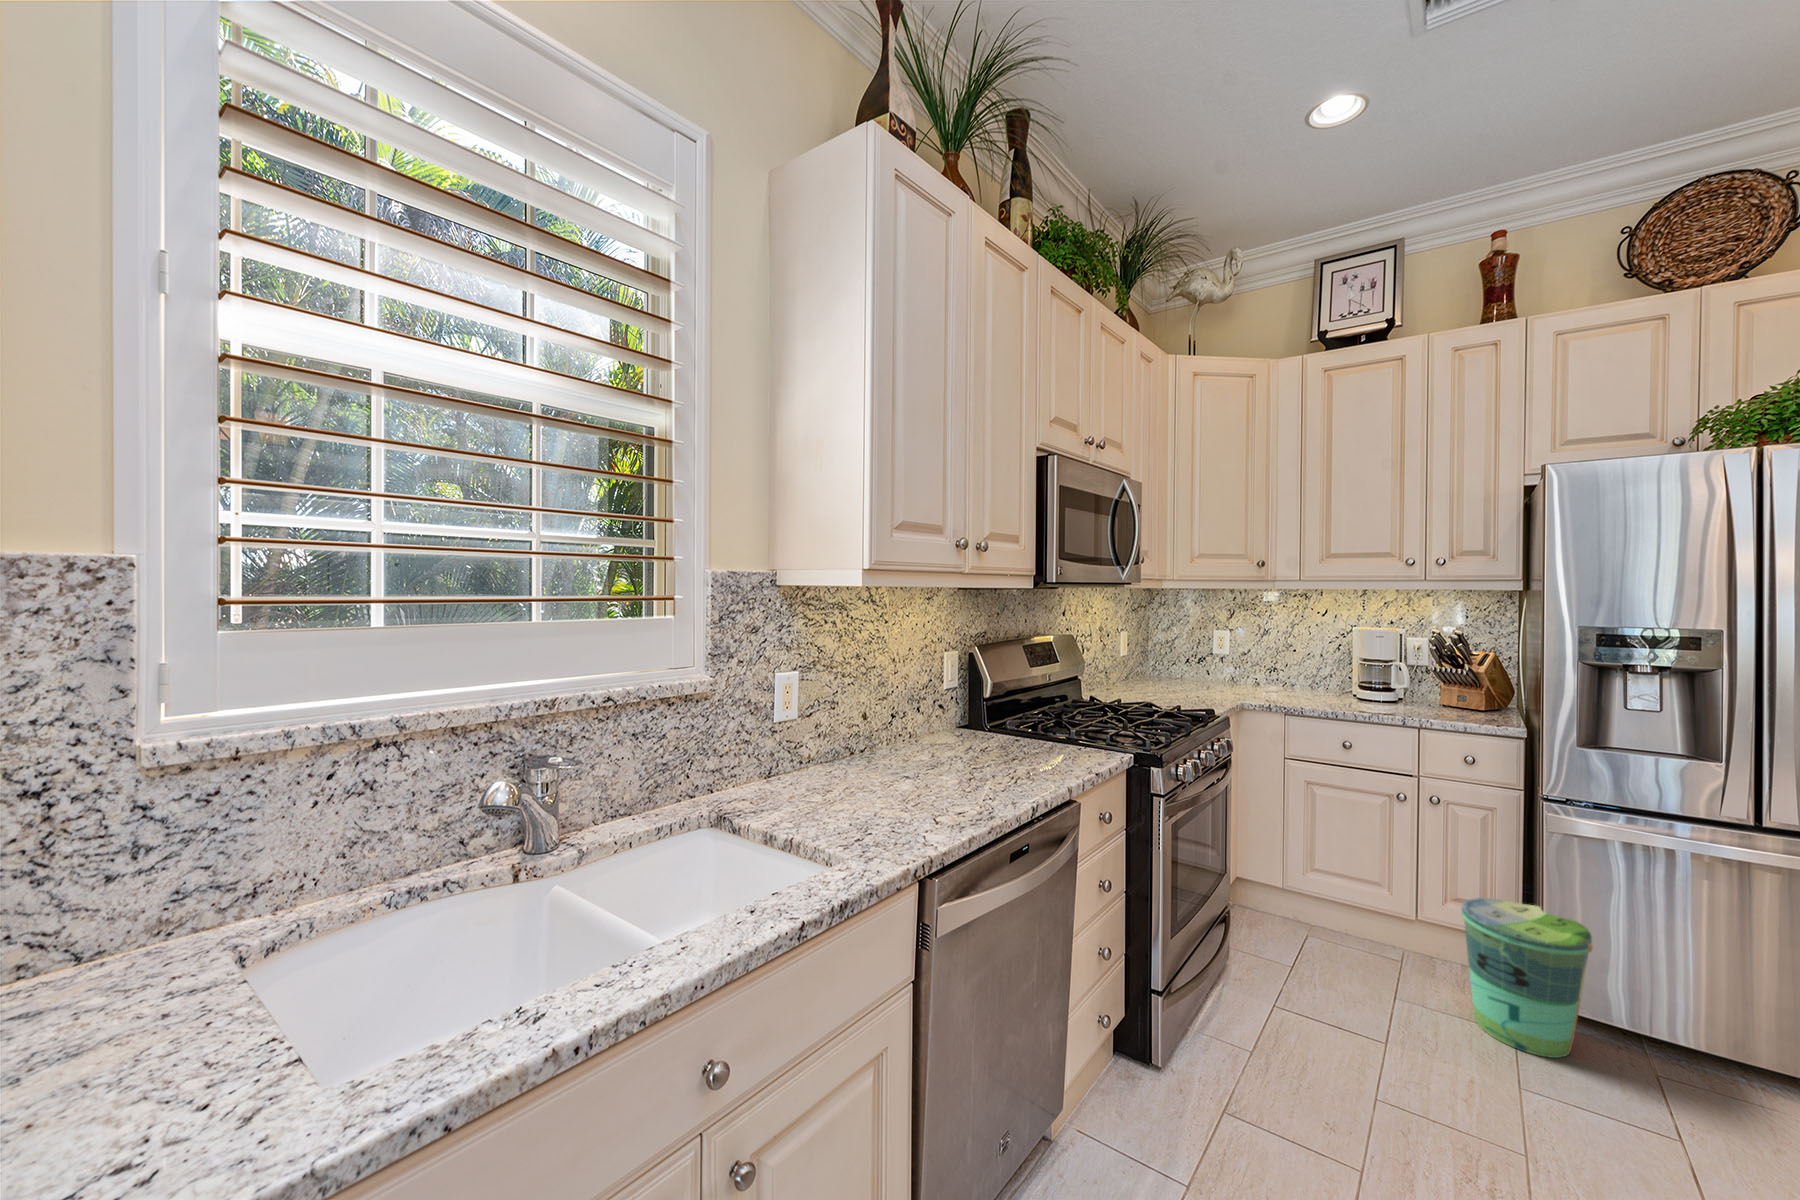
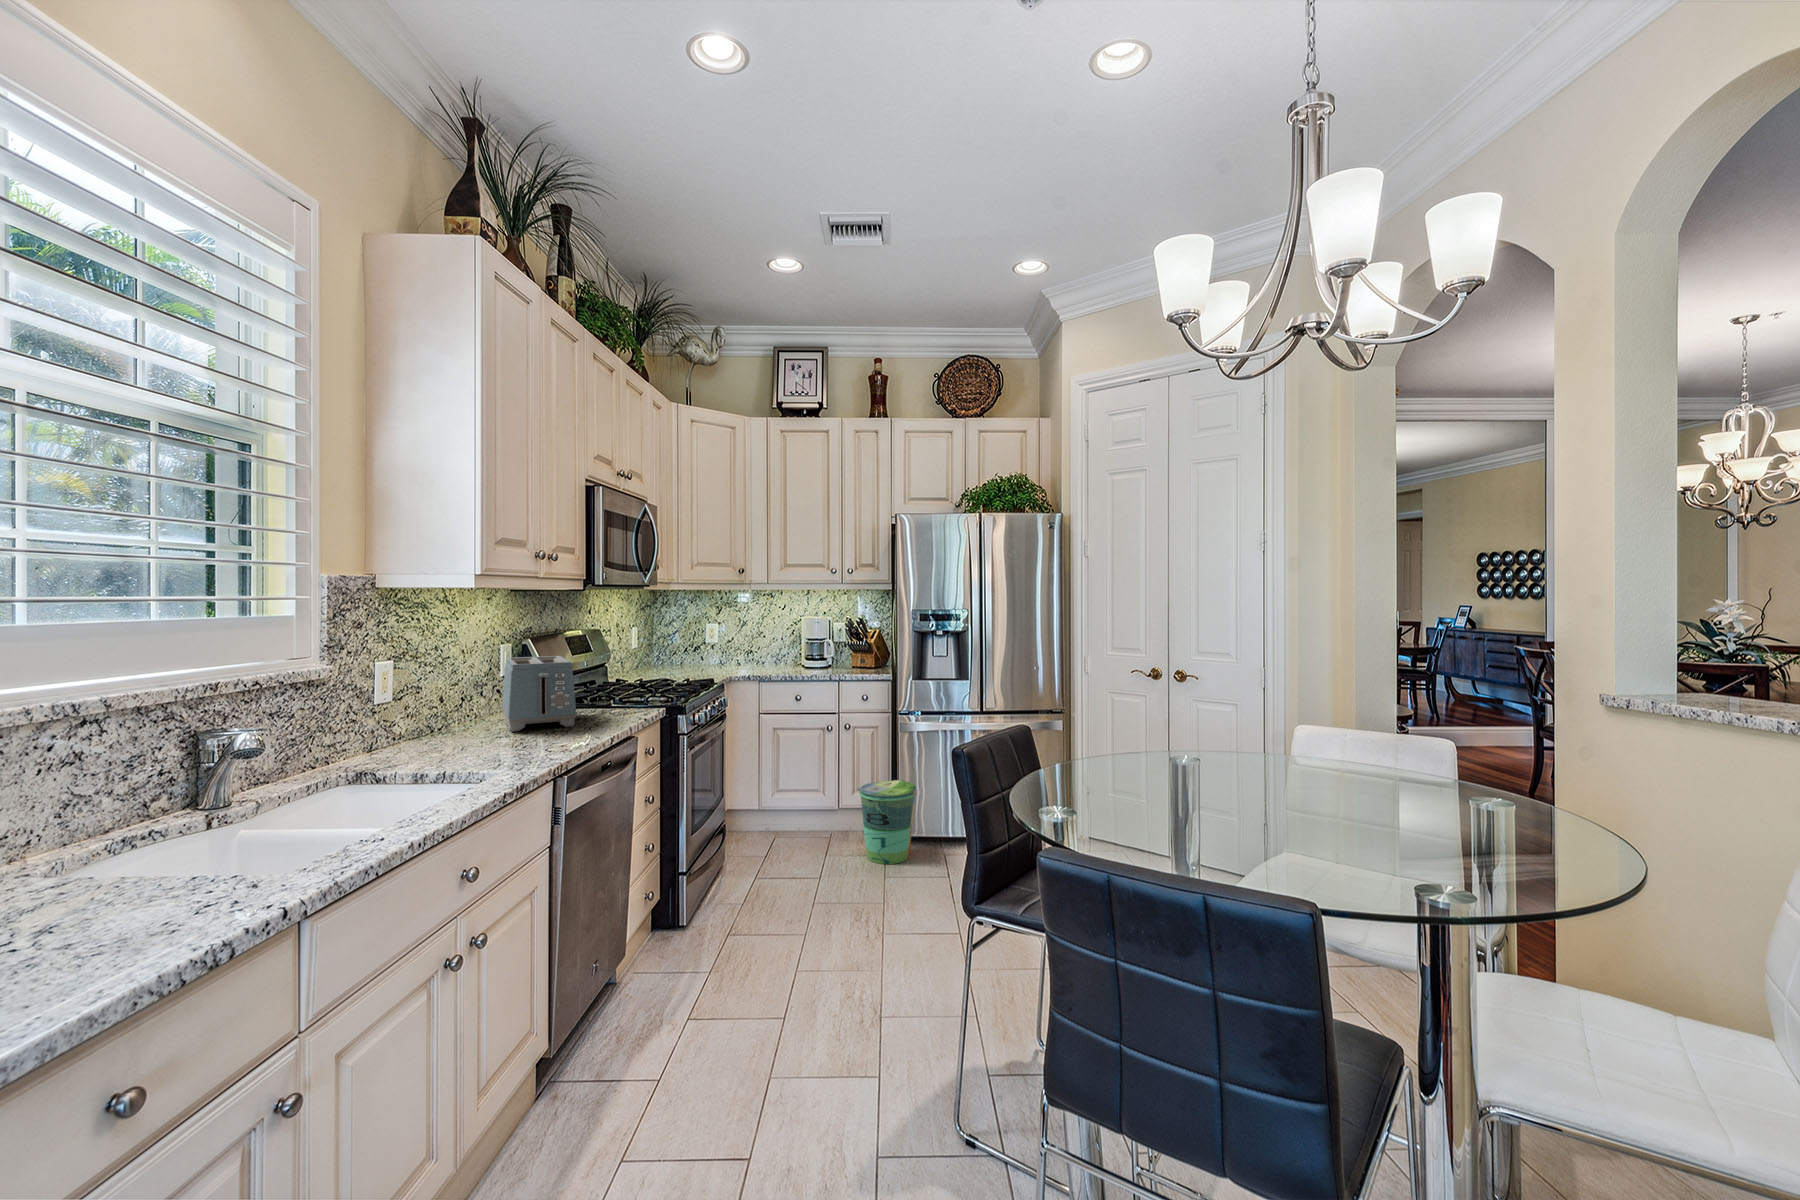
toaster: none [924,669,1006,770] -> present [502,656,576,732]

